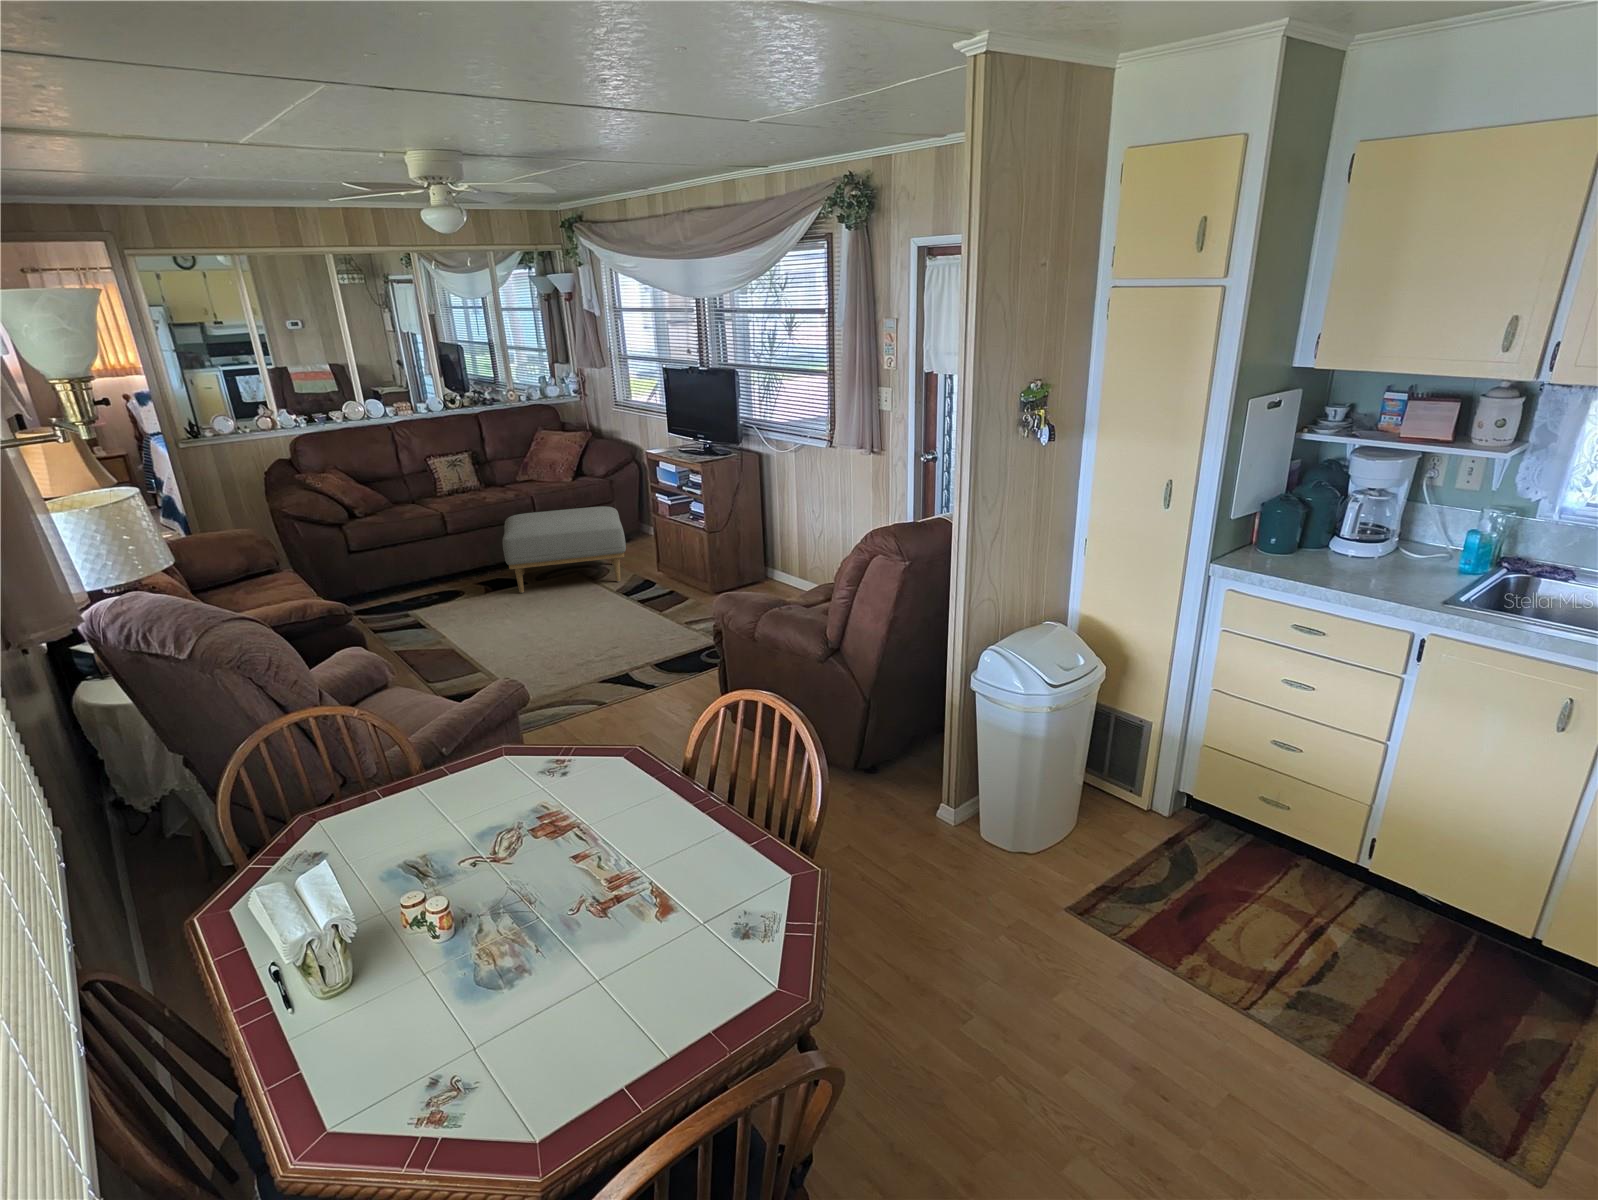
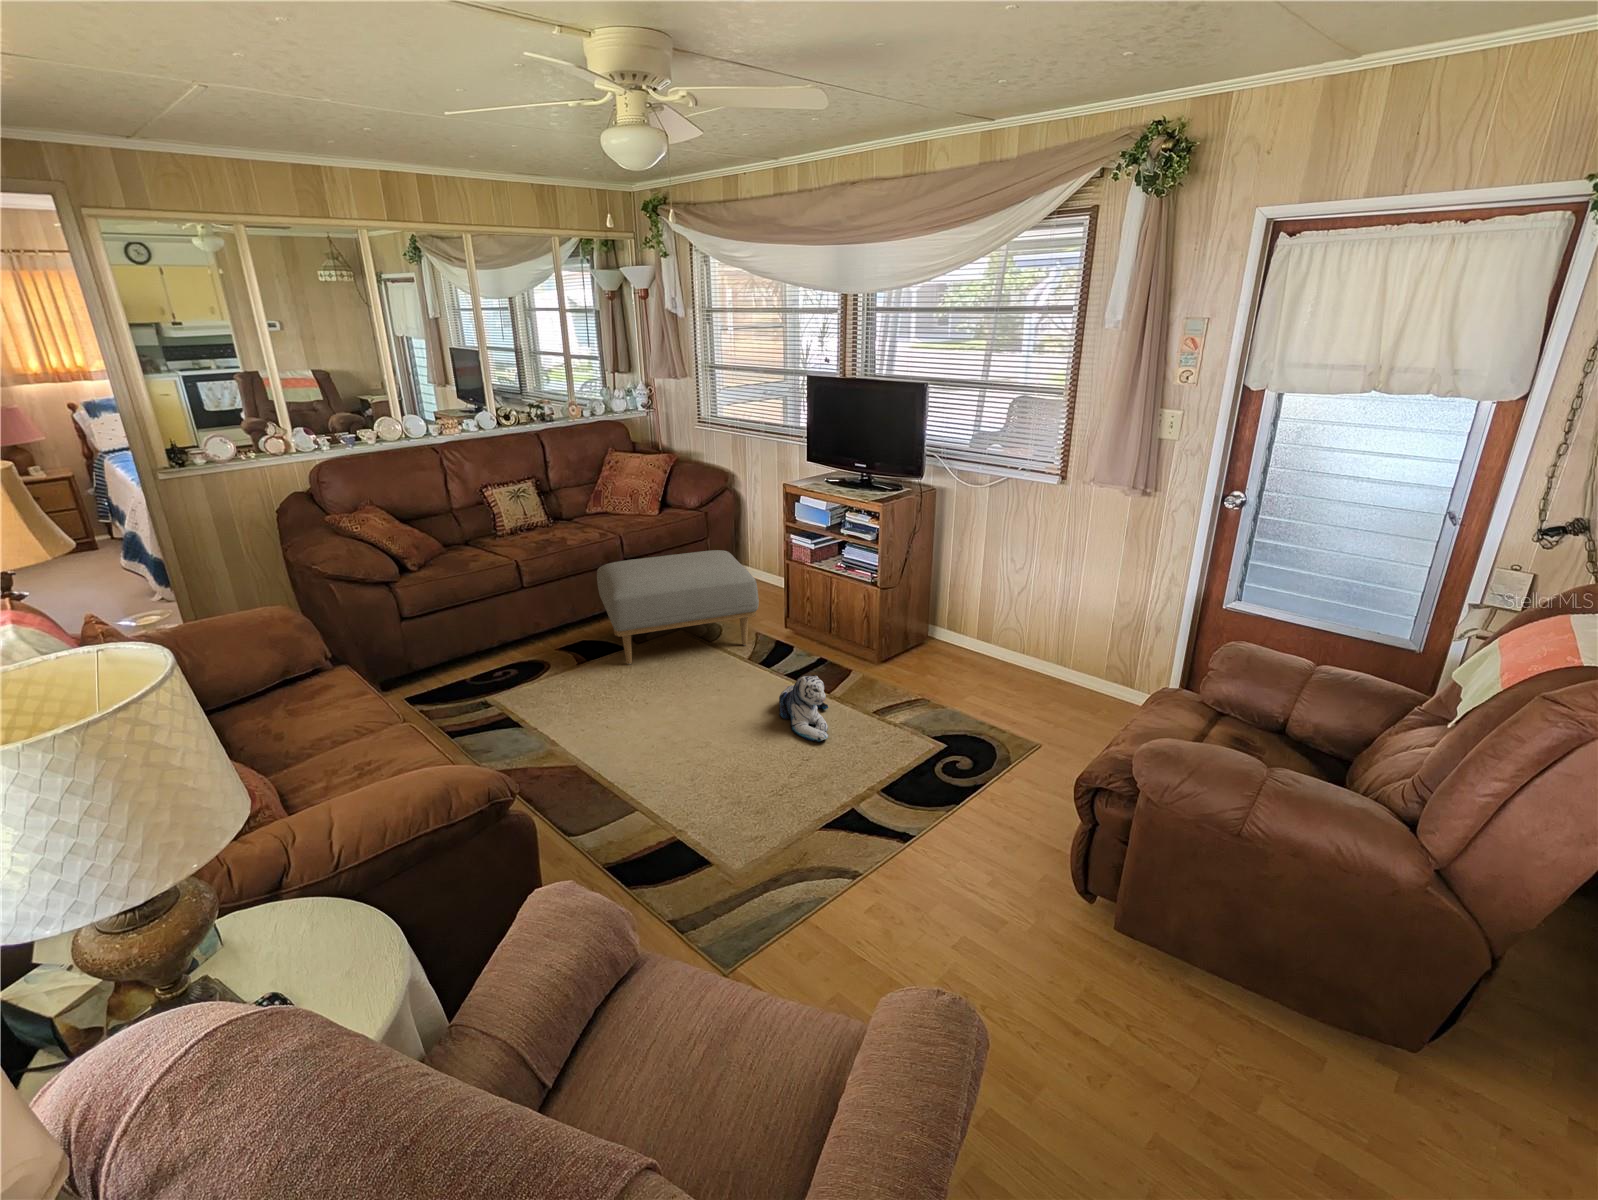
plush toy: none [614,592,653,640] -> present [779,675,828,742]

